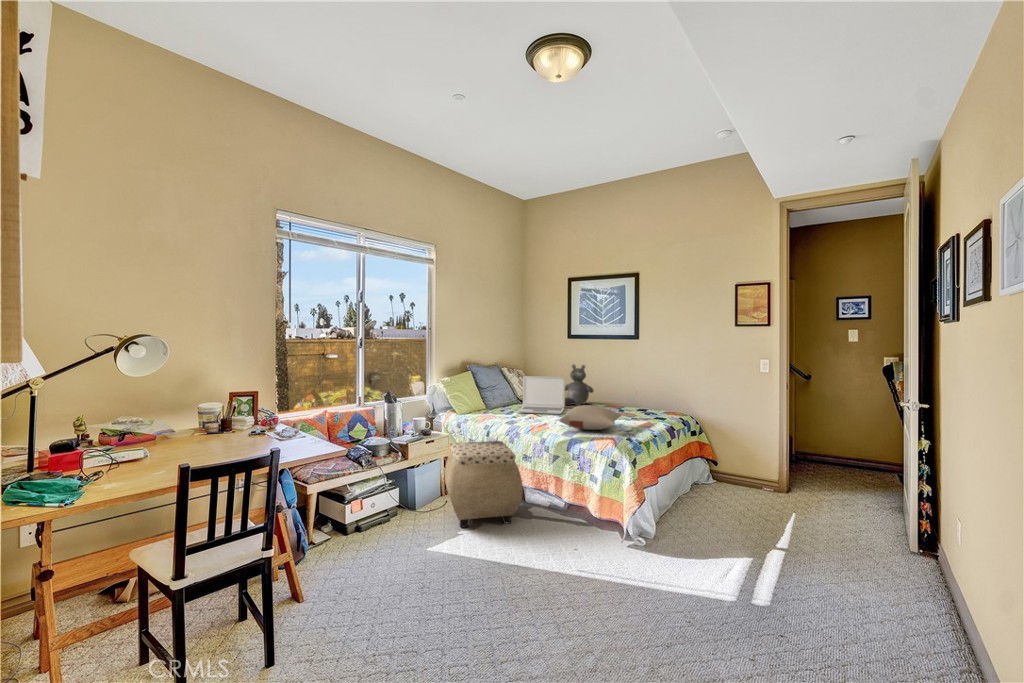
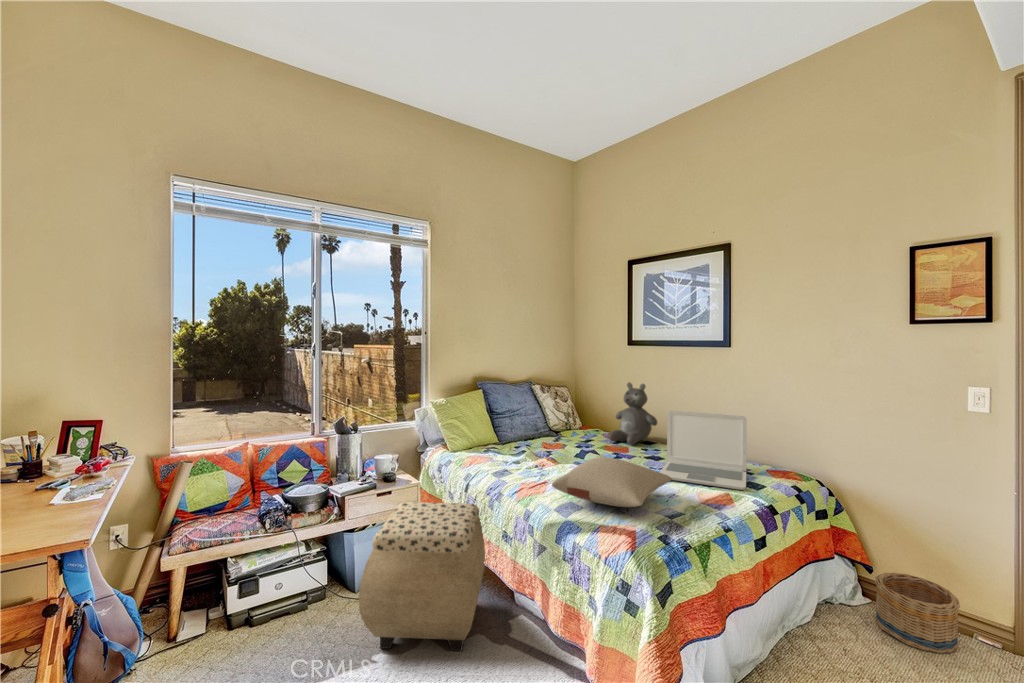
laptop: present [518,376,565,414] -> present [660,411,747,490]
basket: none [719,462,756,495] -> present [875,573,960,653]

